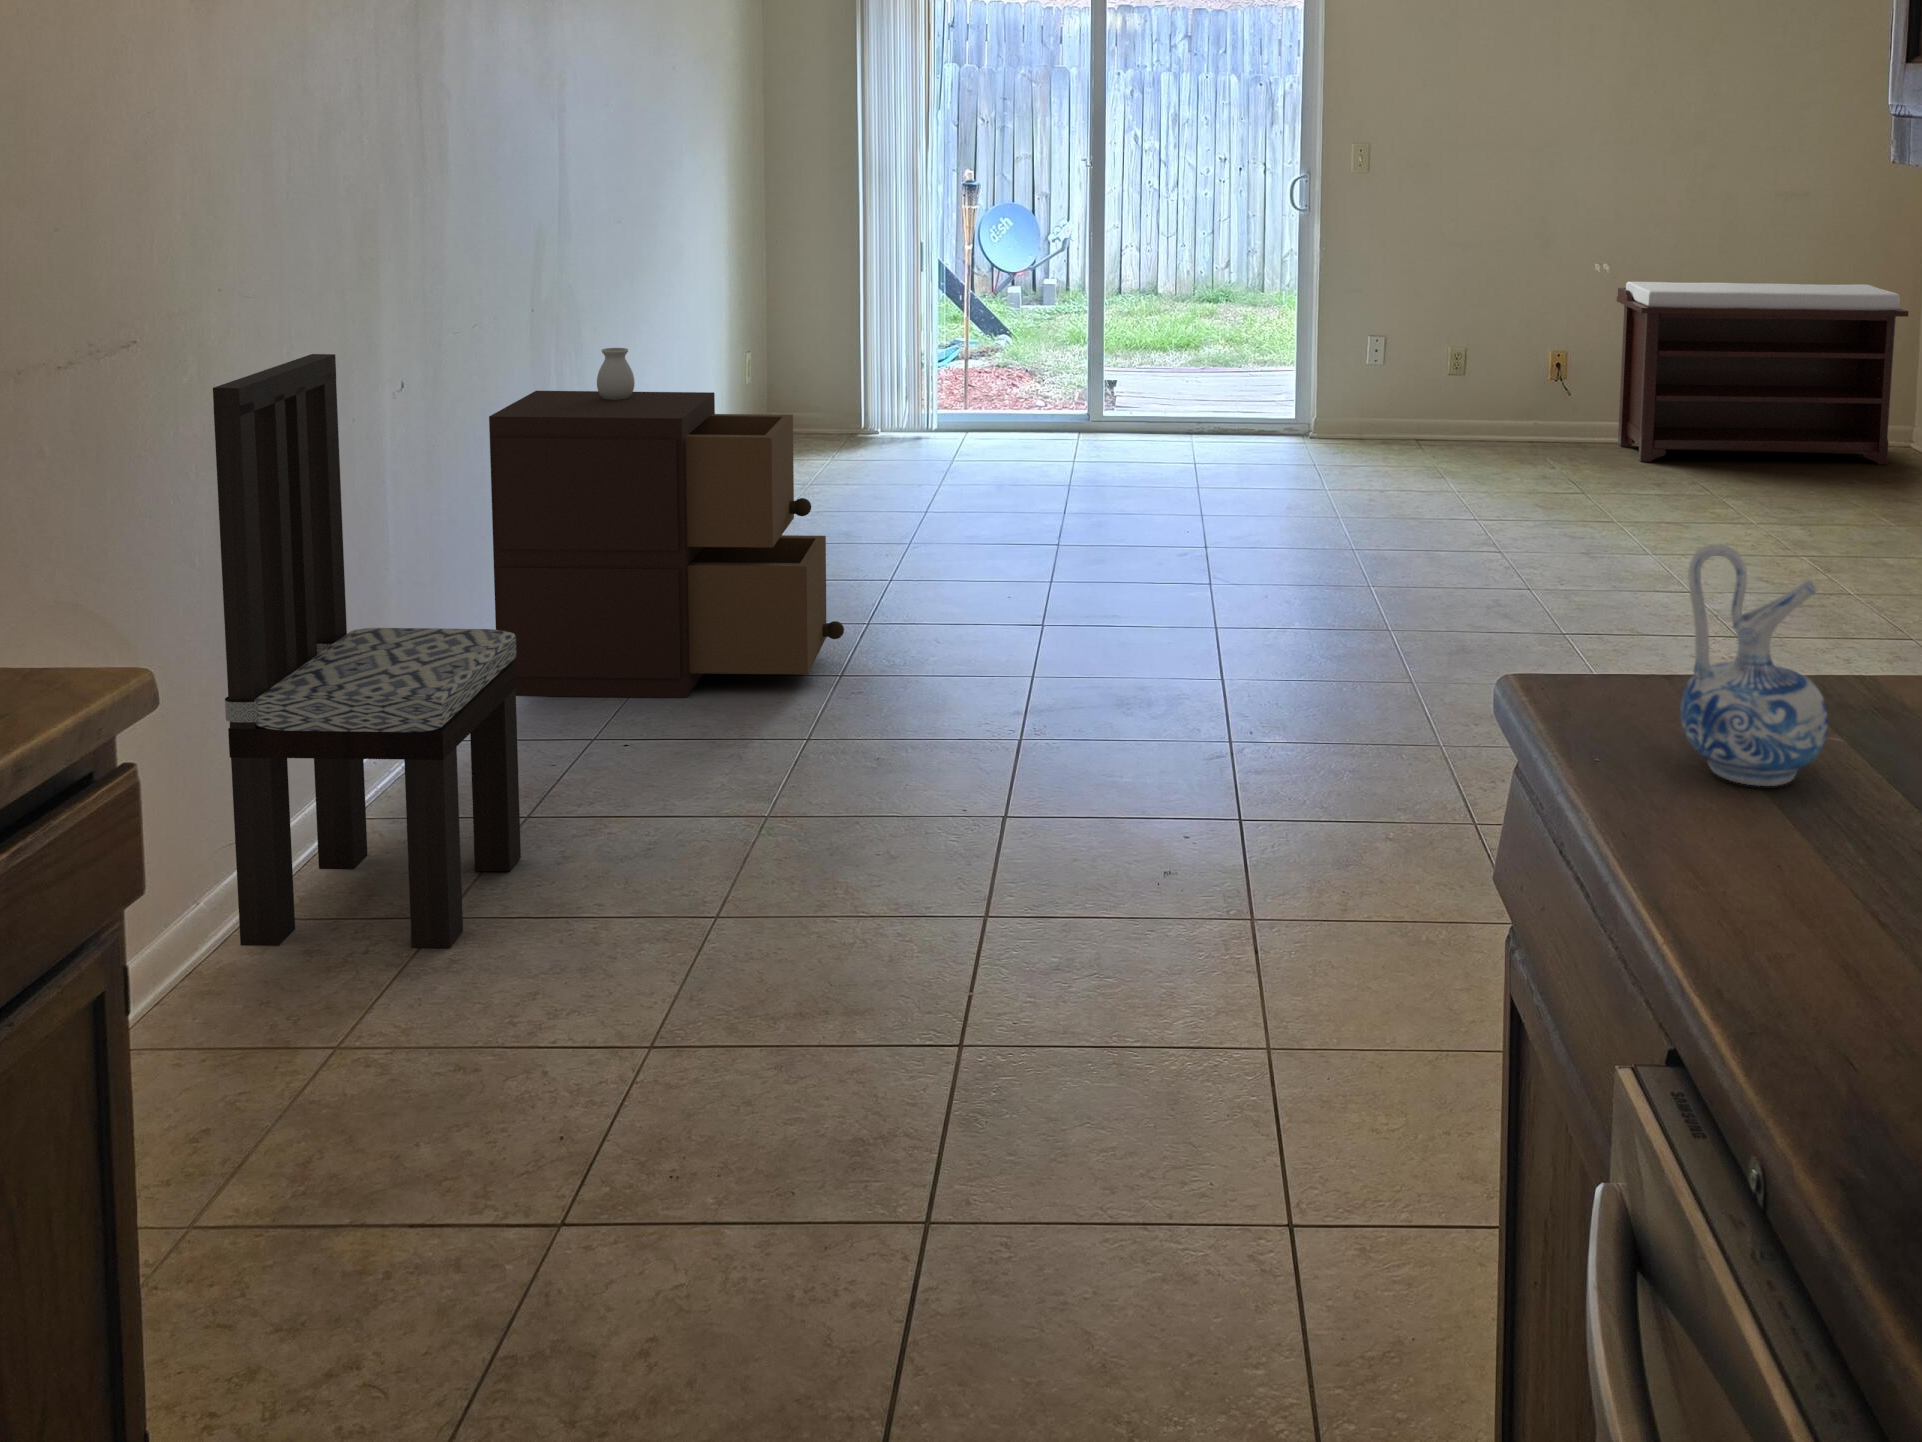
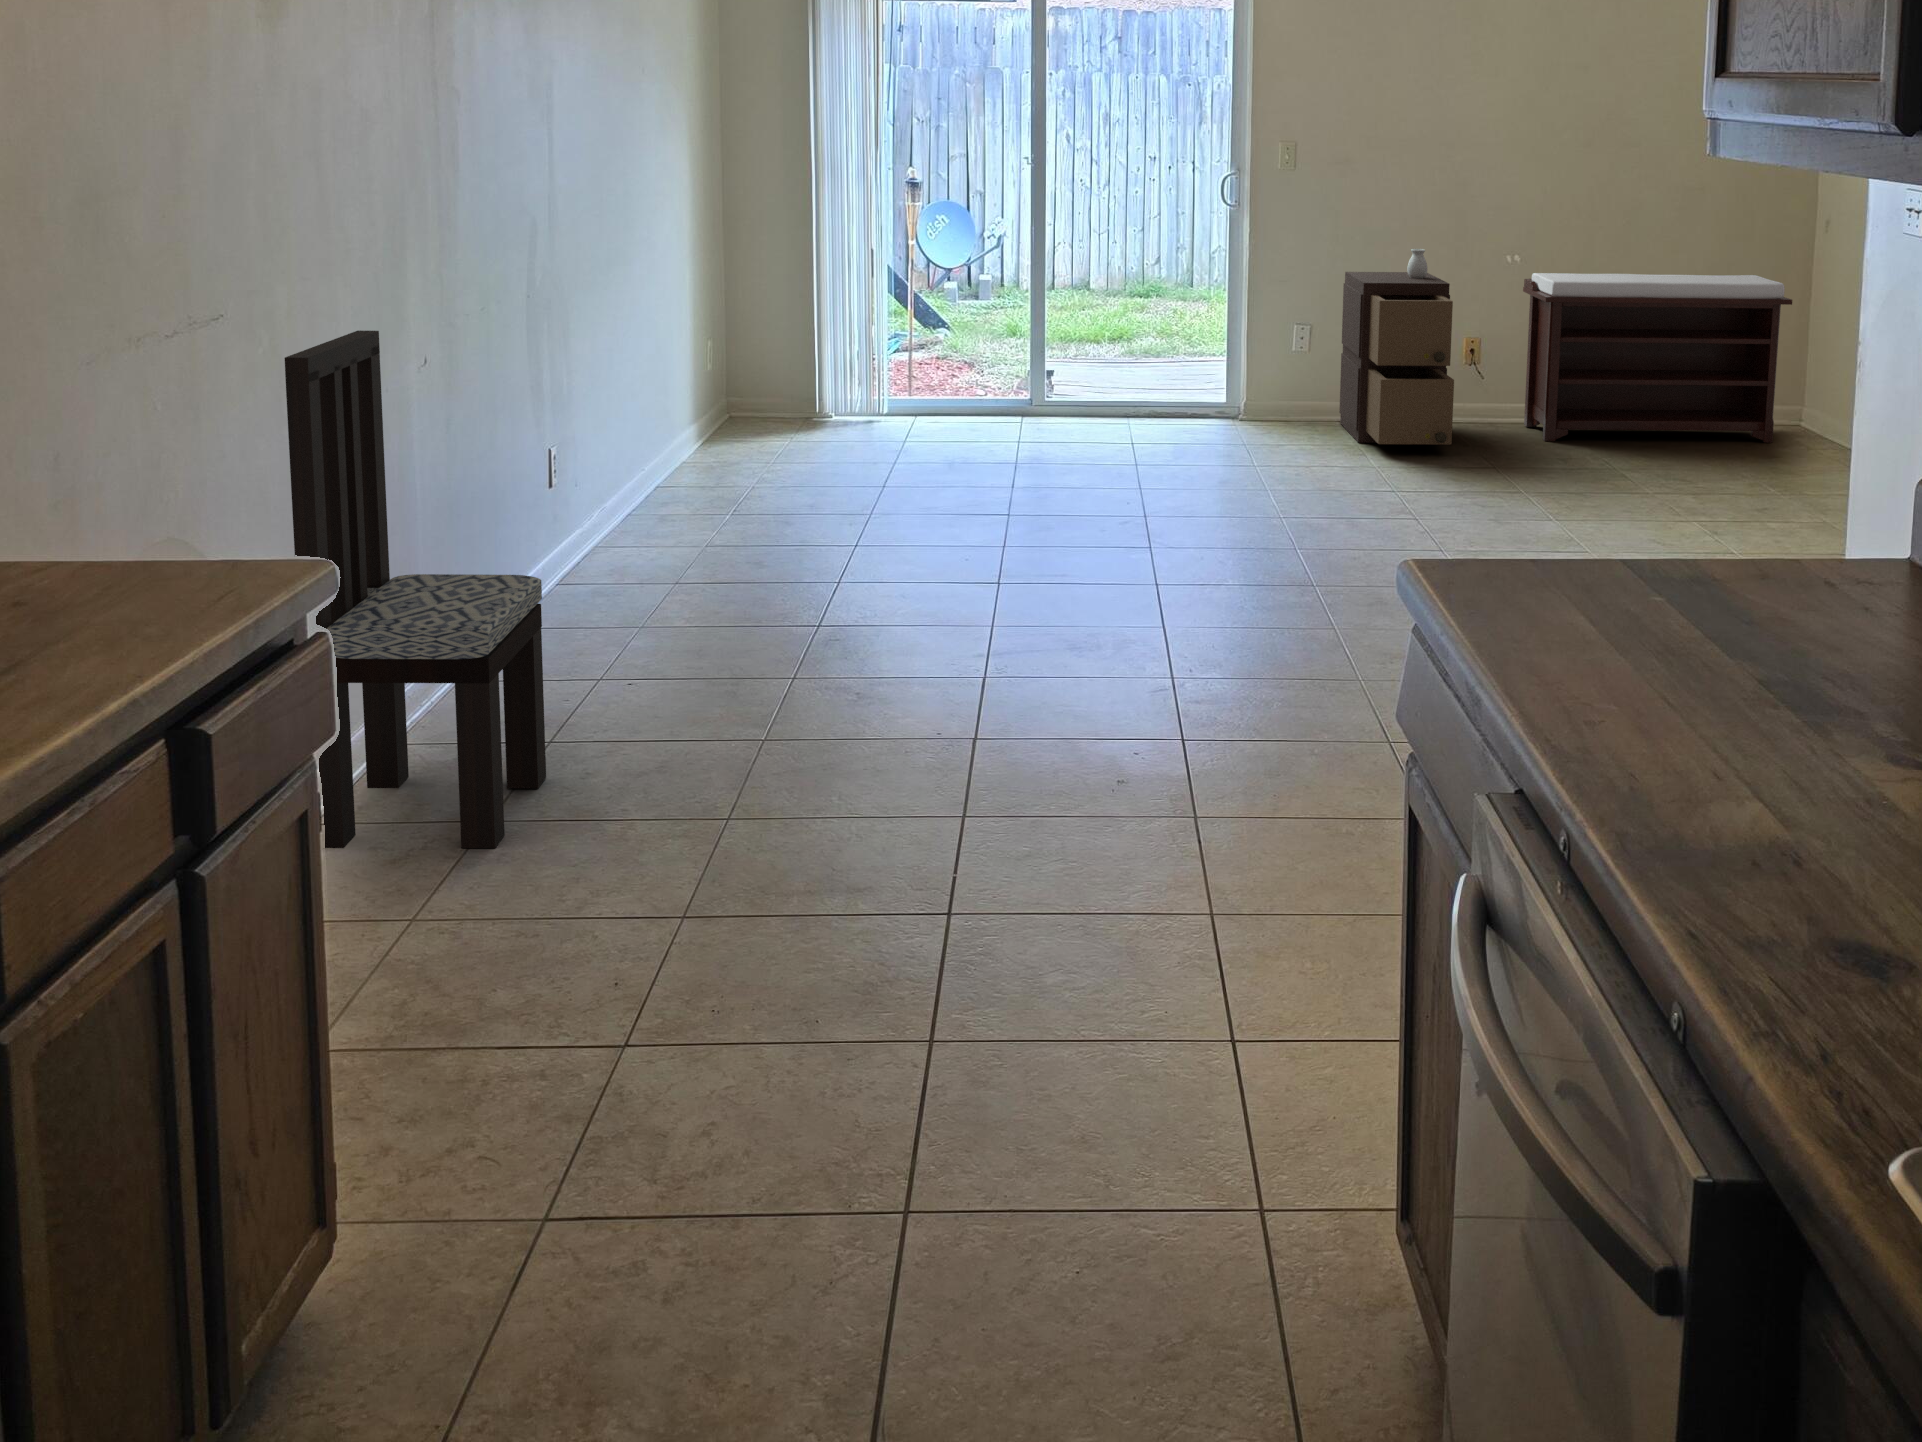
storage cabinet: present [489,348,844,697] -> present [1339,249,1454,444]
ceramic pitcher: present [1680,544,1828,786] -> none [1540,445,1649,627]

